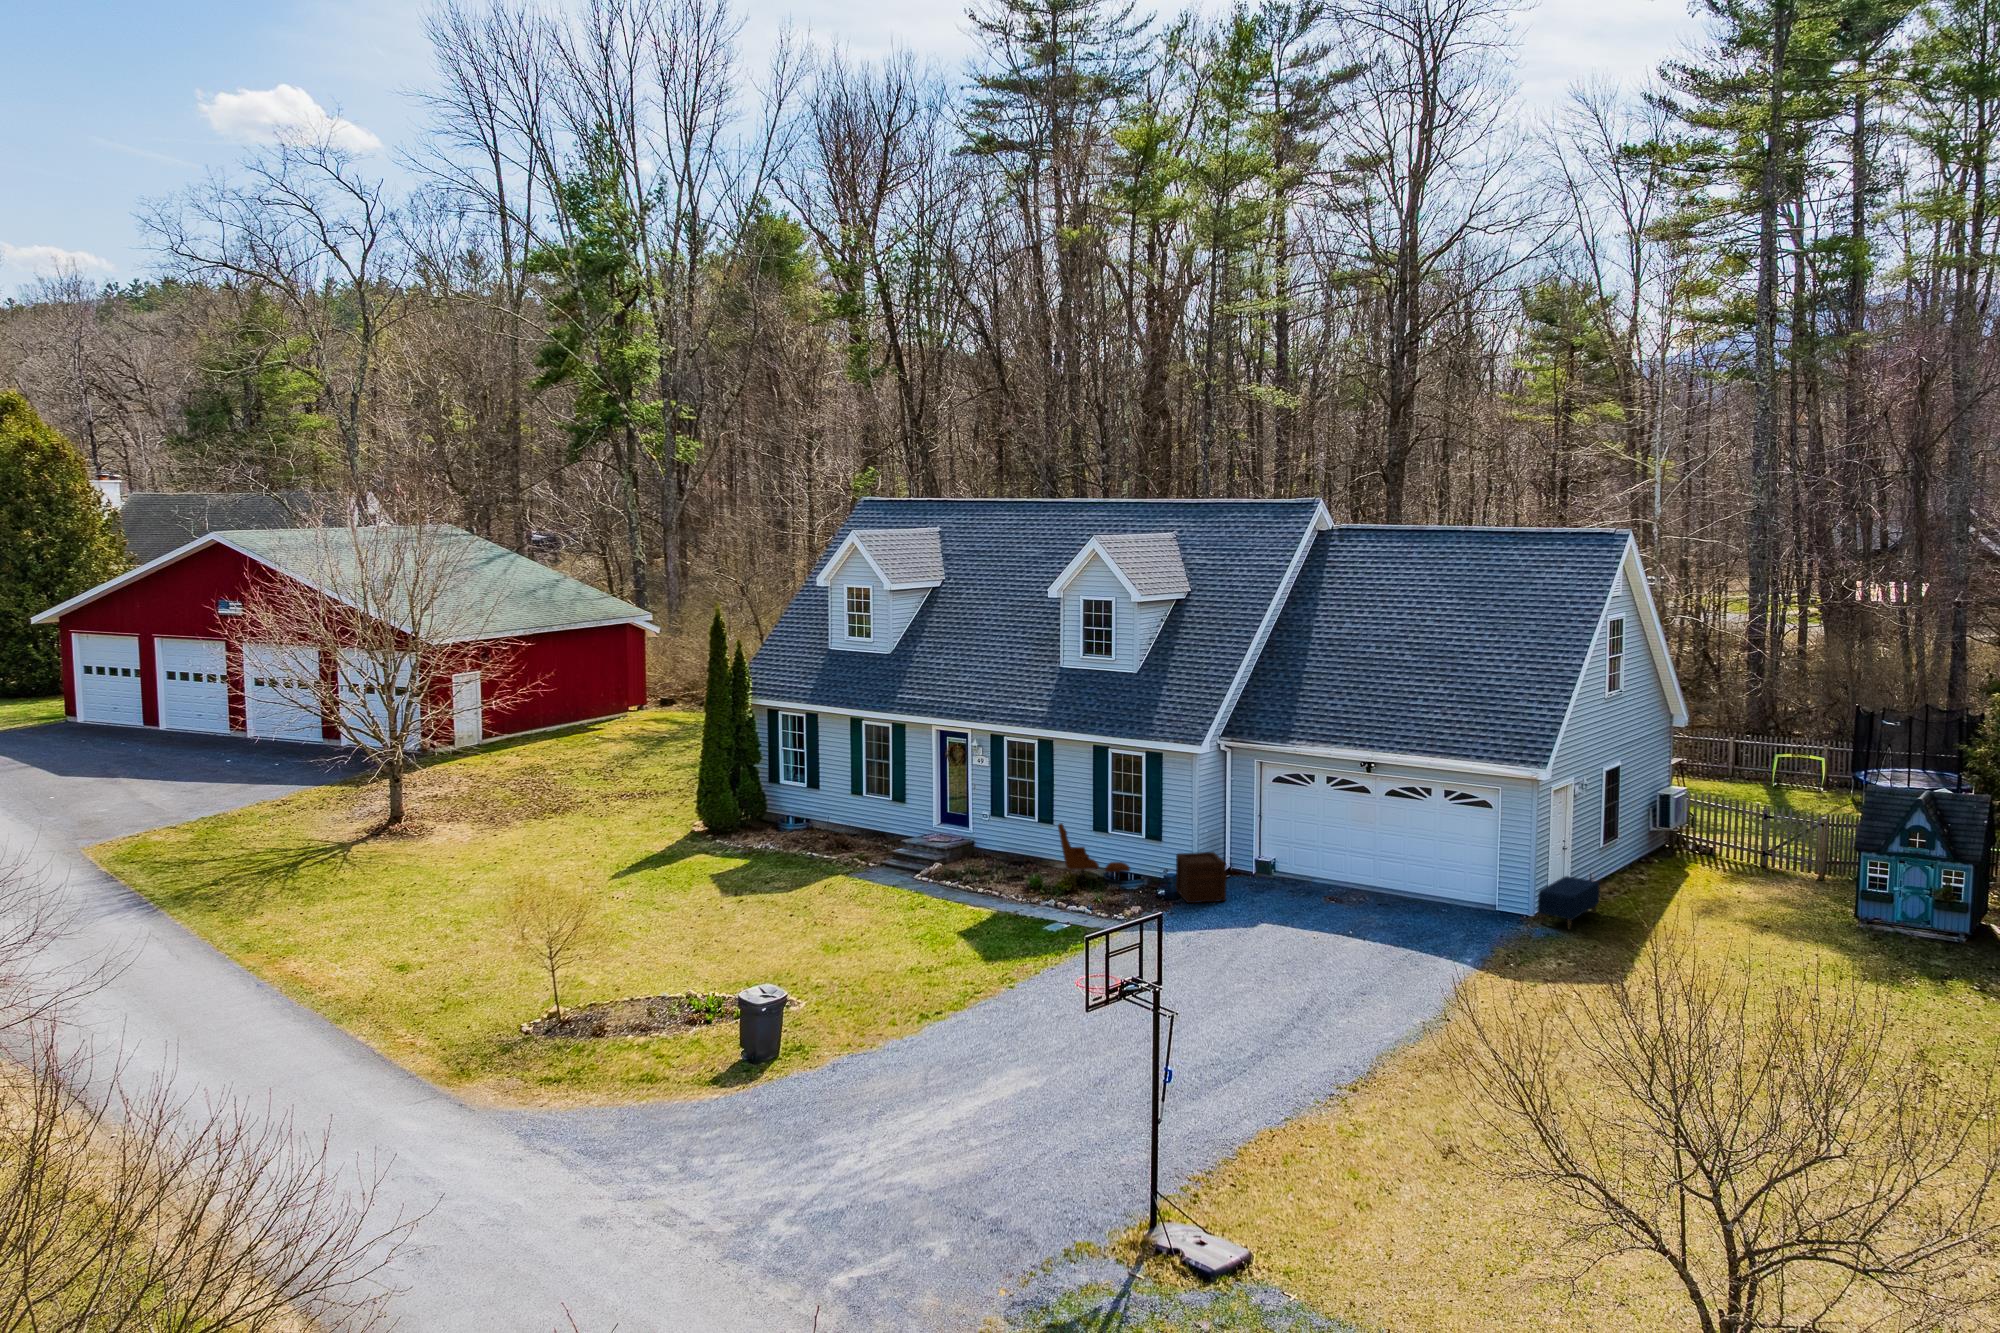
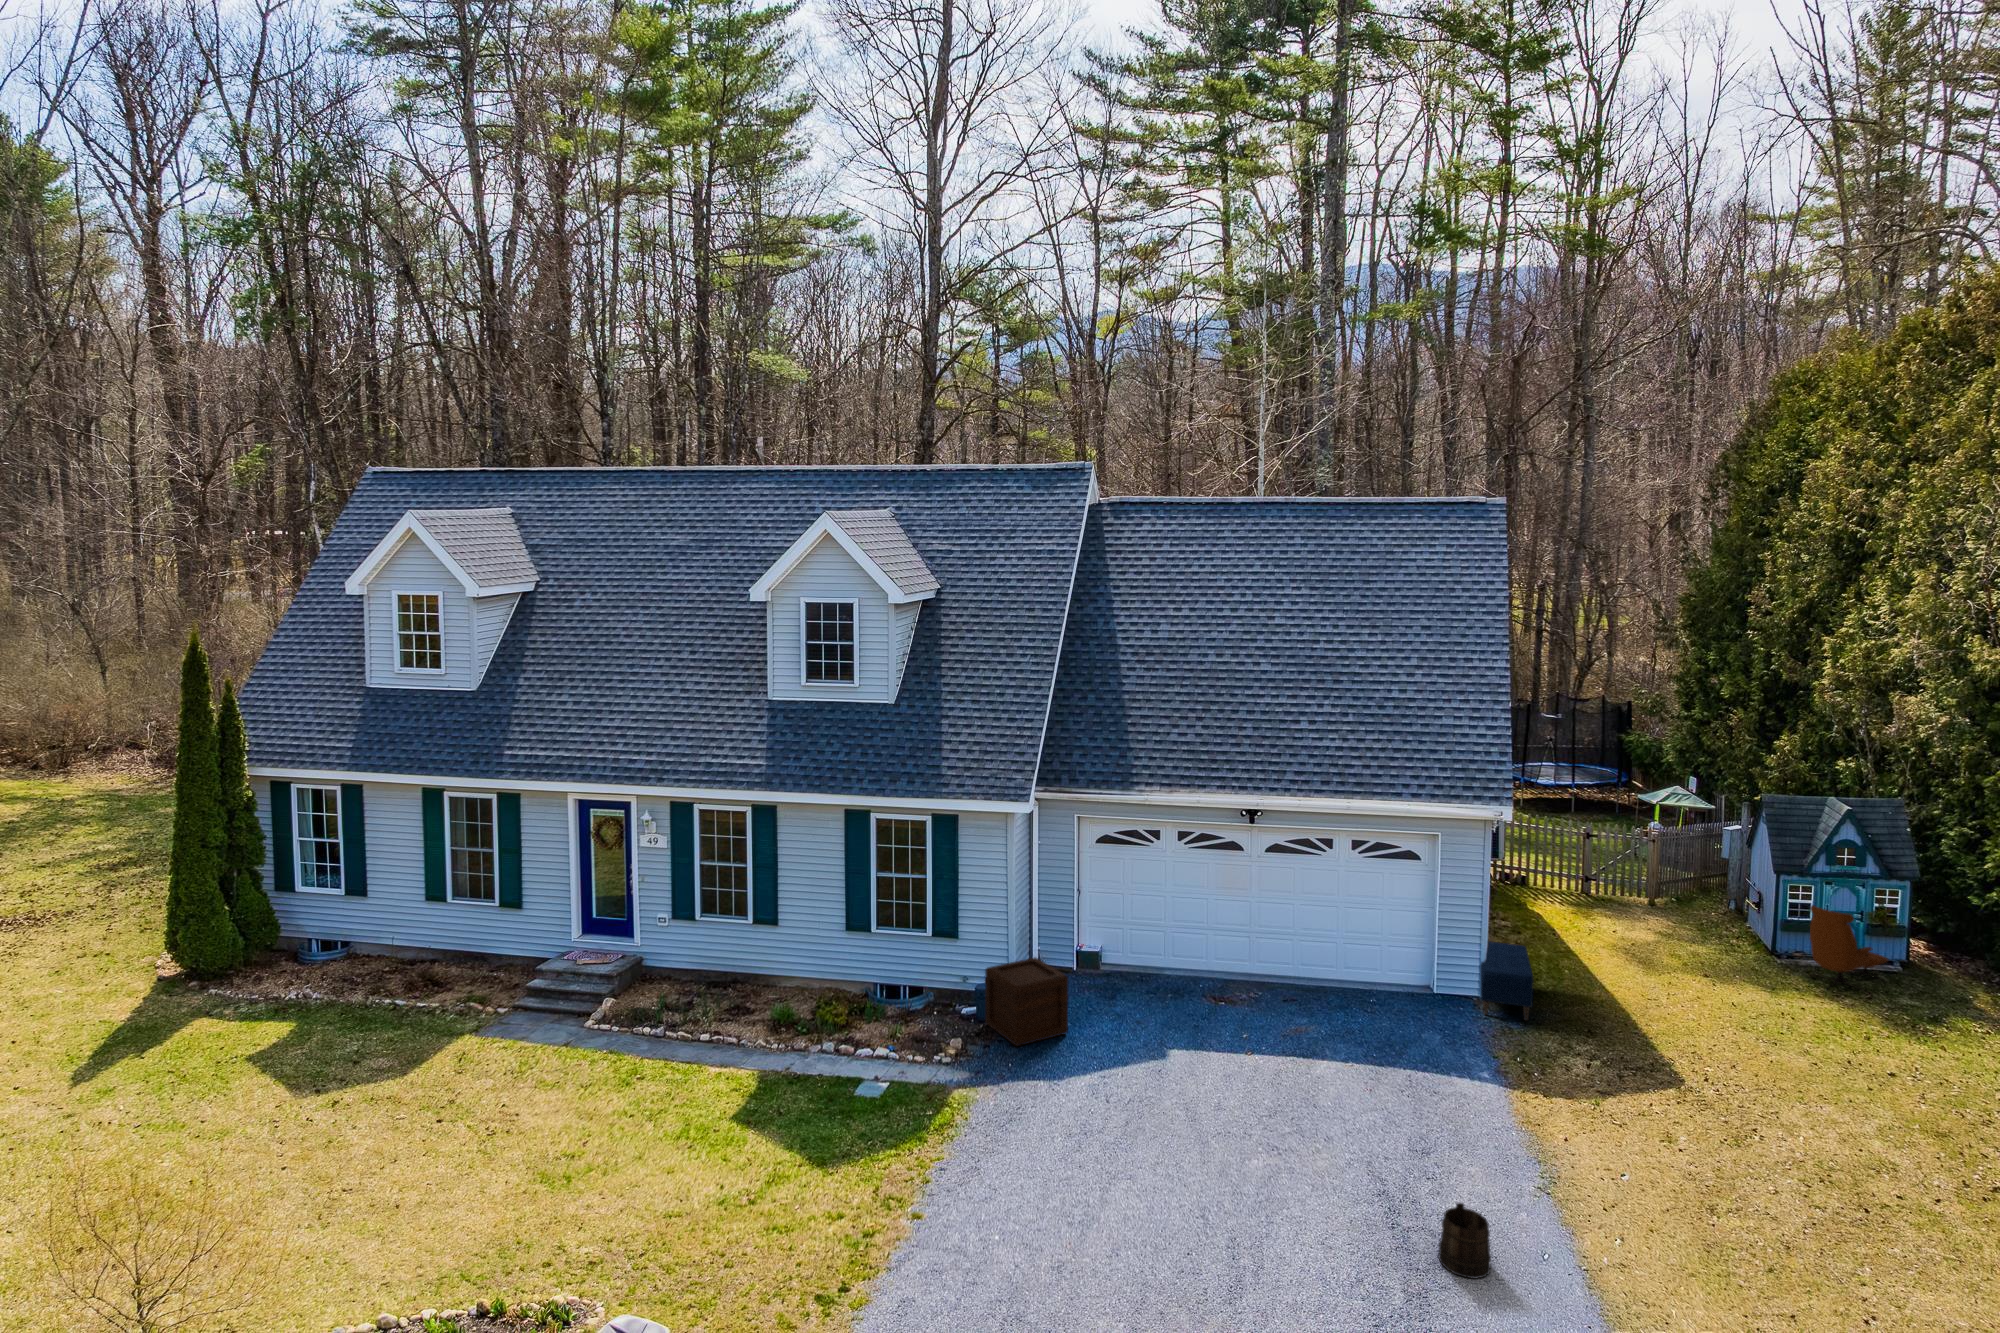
lounge chair: present [1058,823,1130,883] -> present [1810,905,1888,993]
bucket: none [1356,979,1384,1017] -> present [1438,1203,1491,1279]

